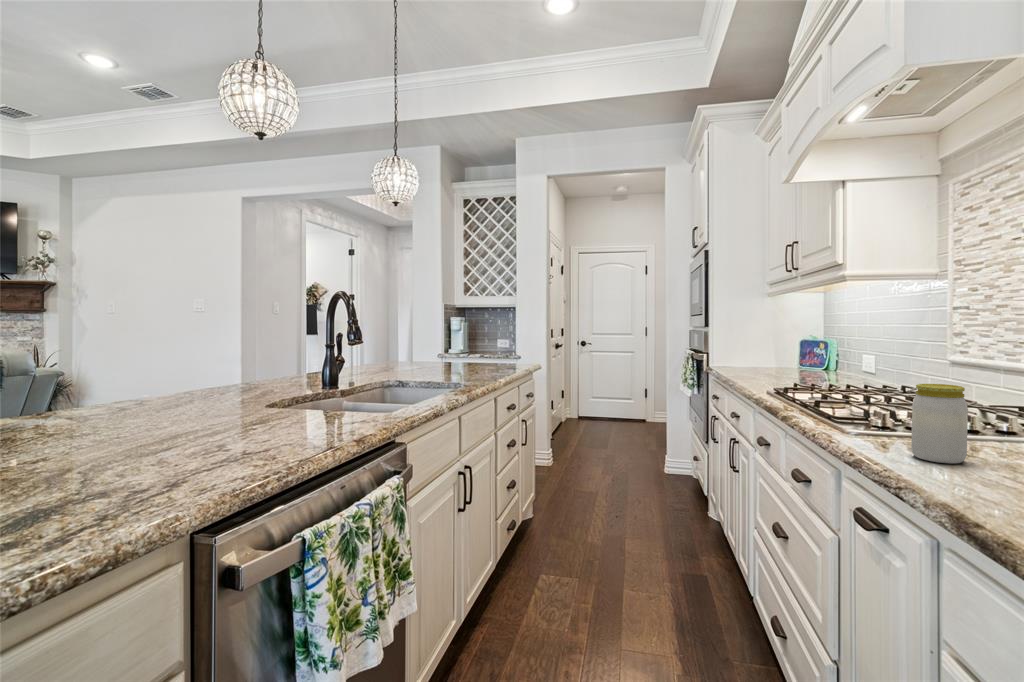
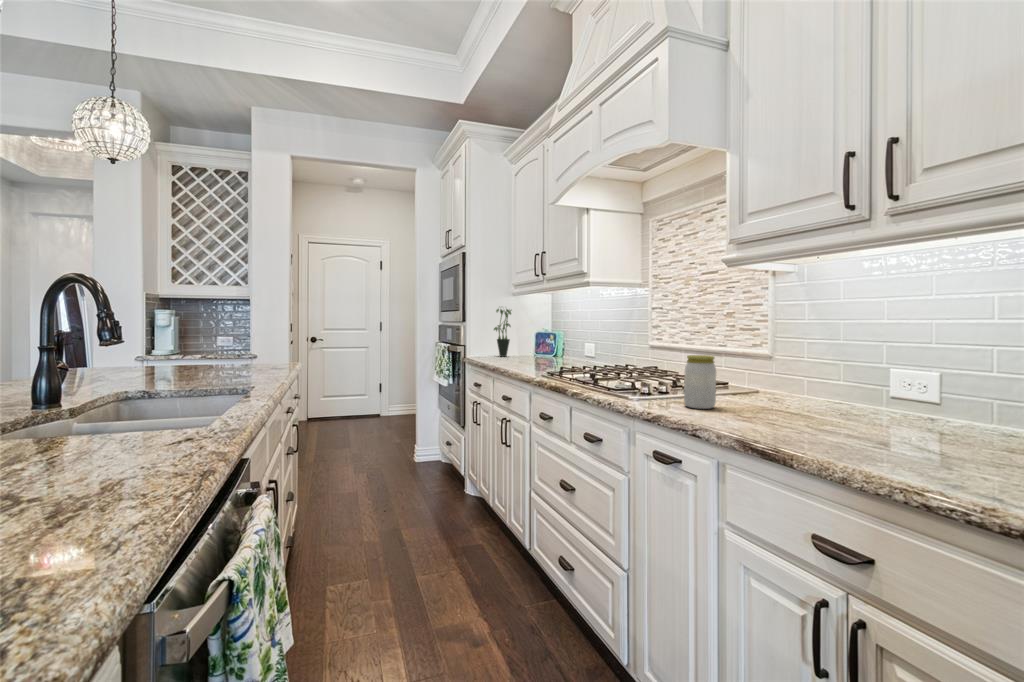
potted plant: none [744,307,773,366] -> present [494,309,511,357]

